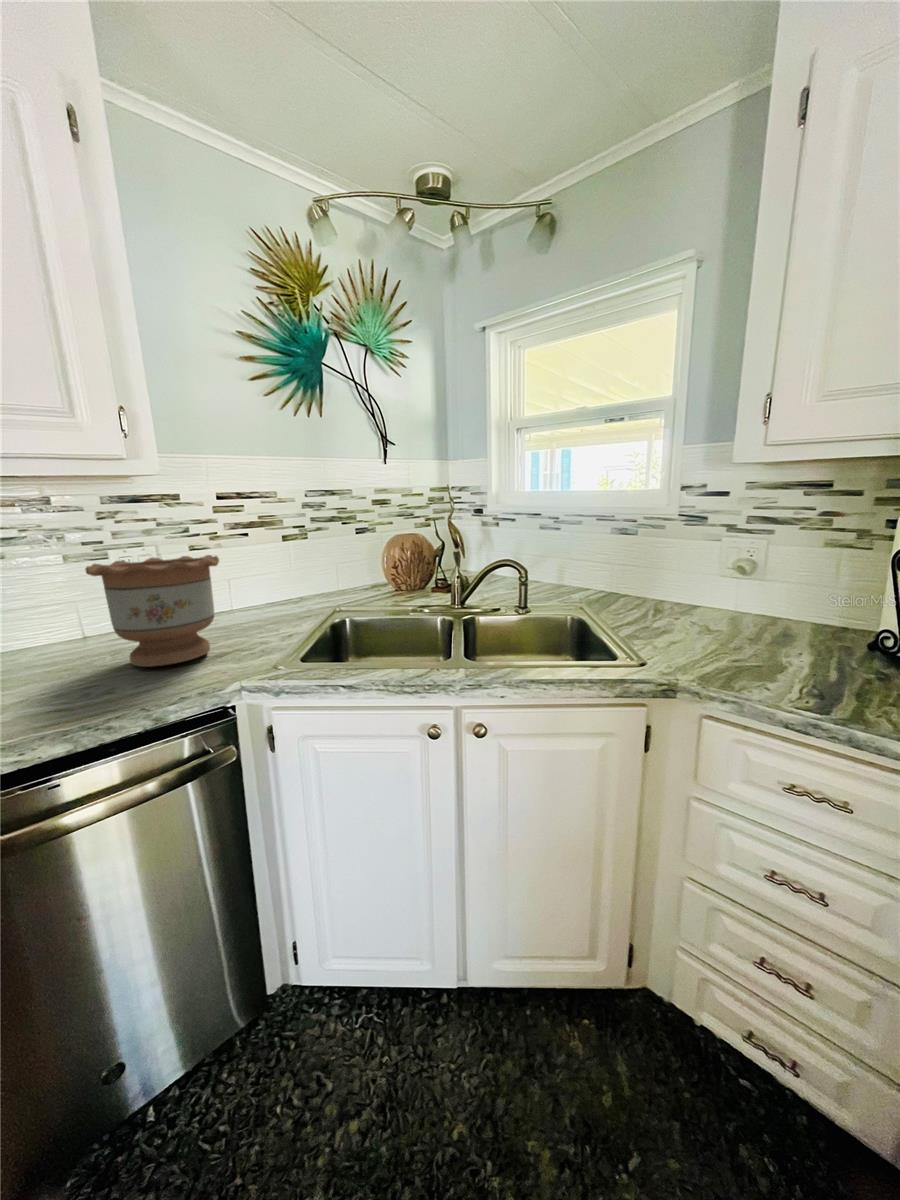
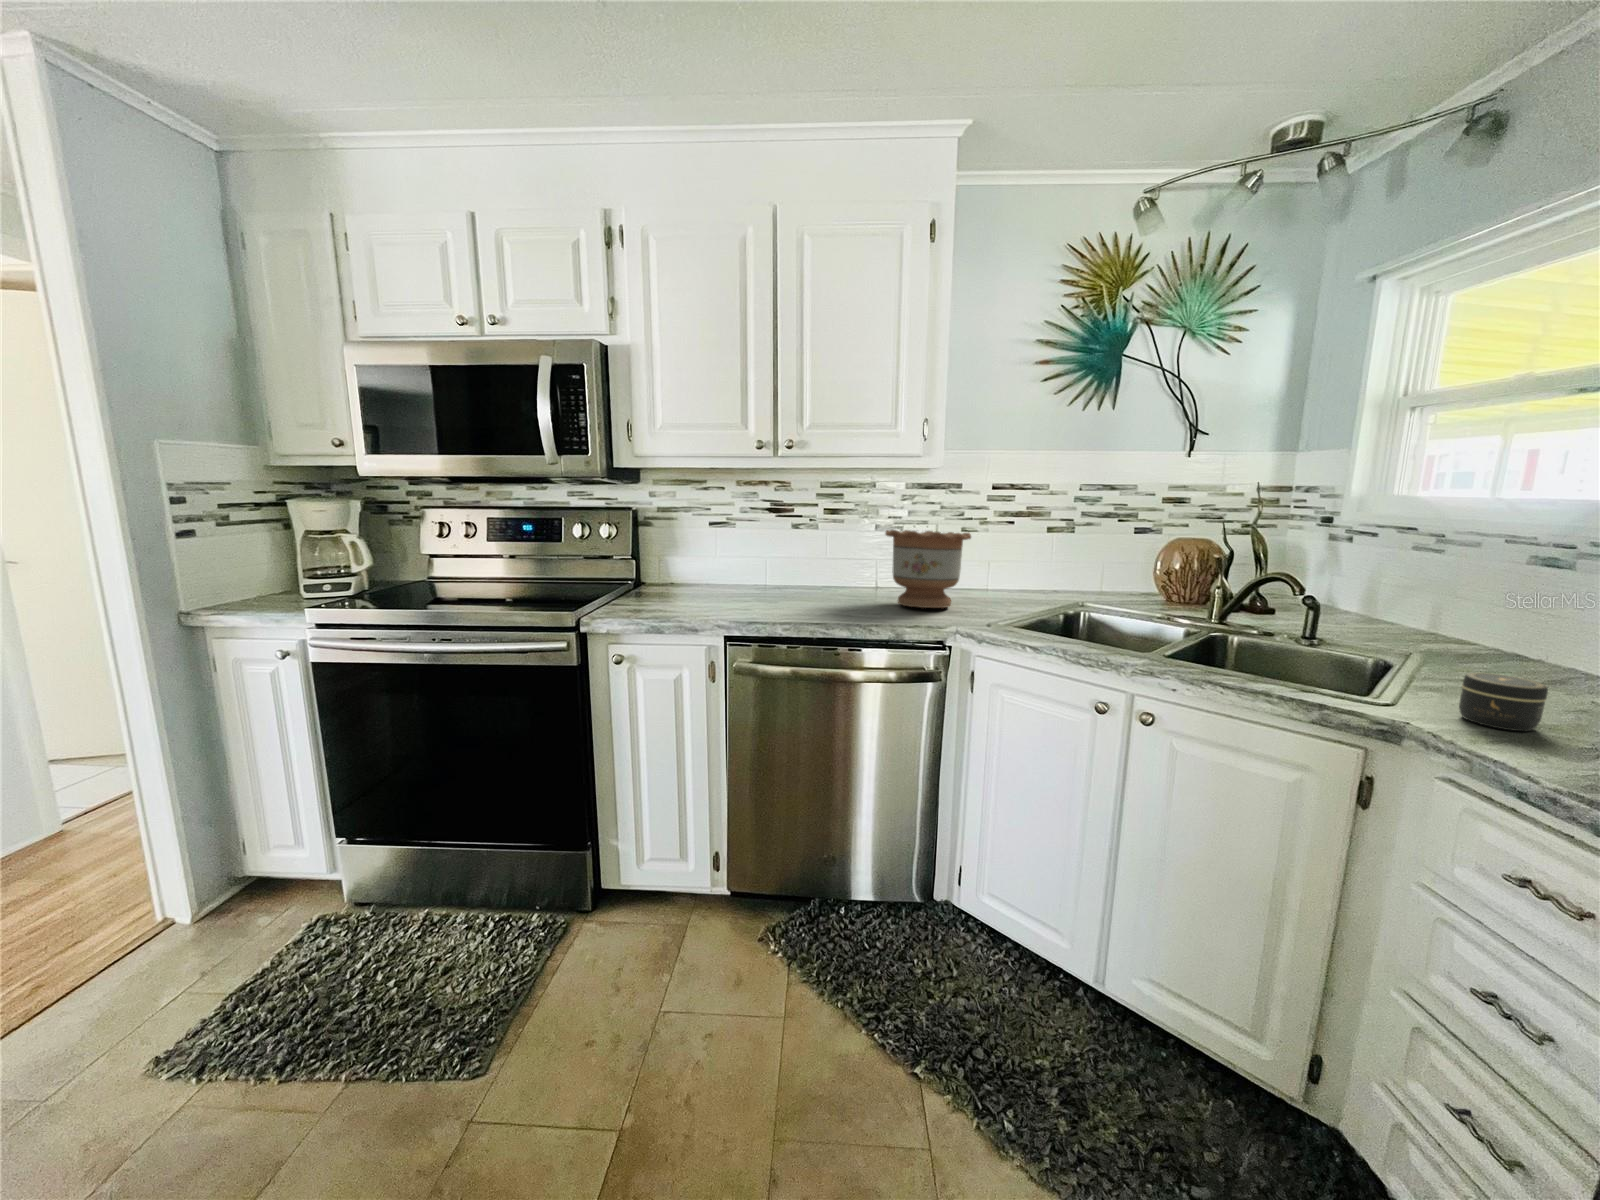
jar: none [686,623,737,666] -> present [1459,673,1548,731]

